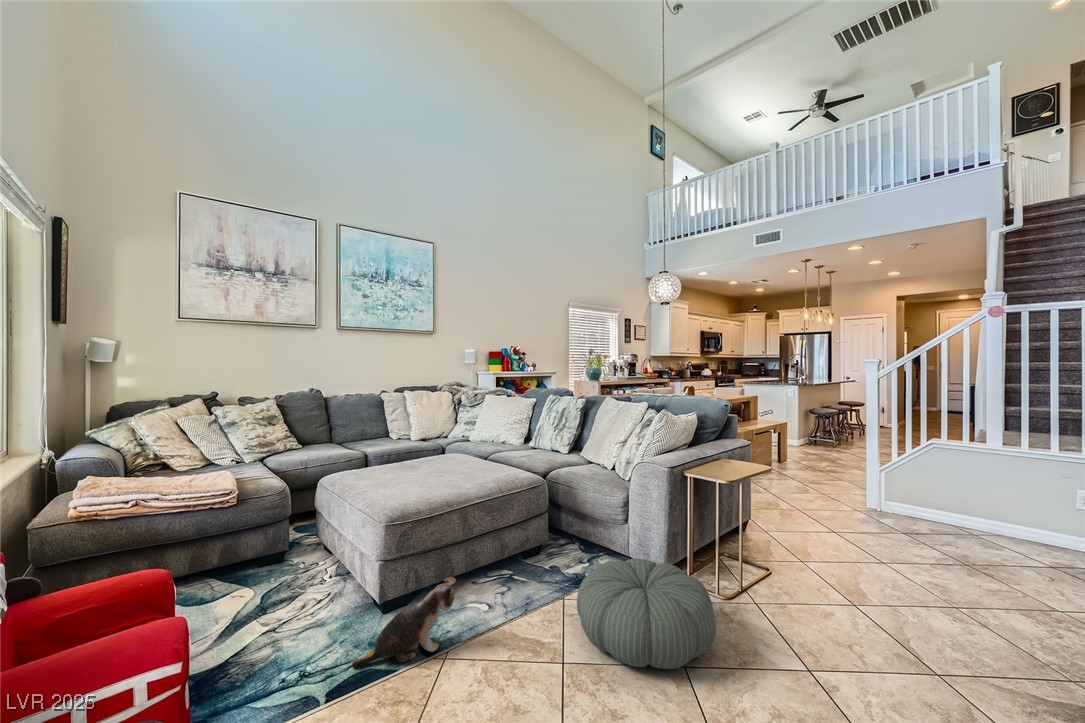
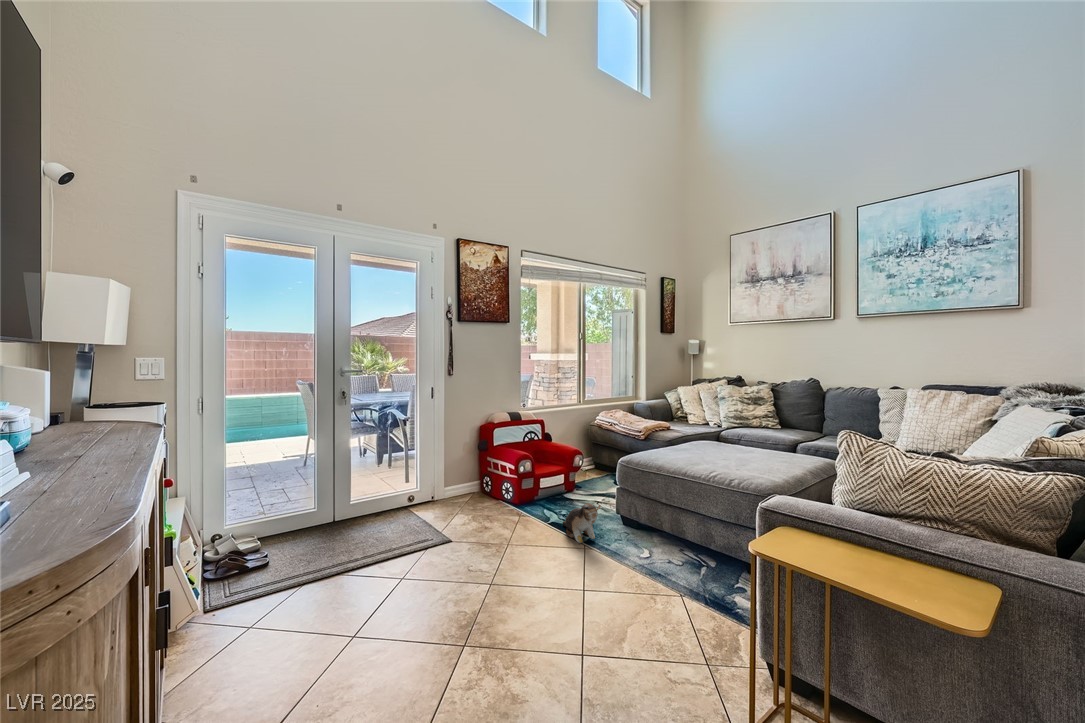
pouf: present [577,559,716,669] -> none [539,556,691,683]

